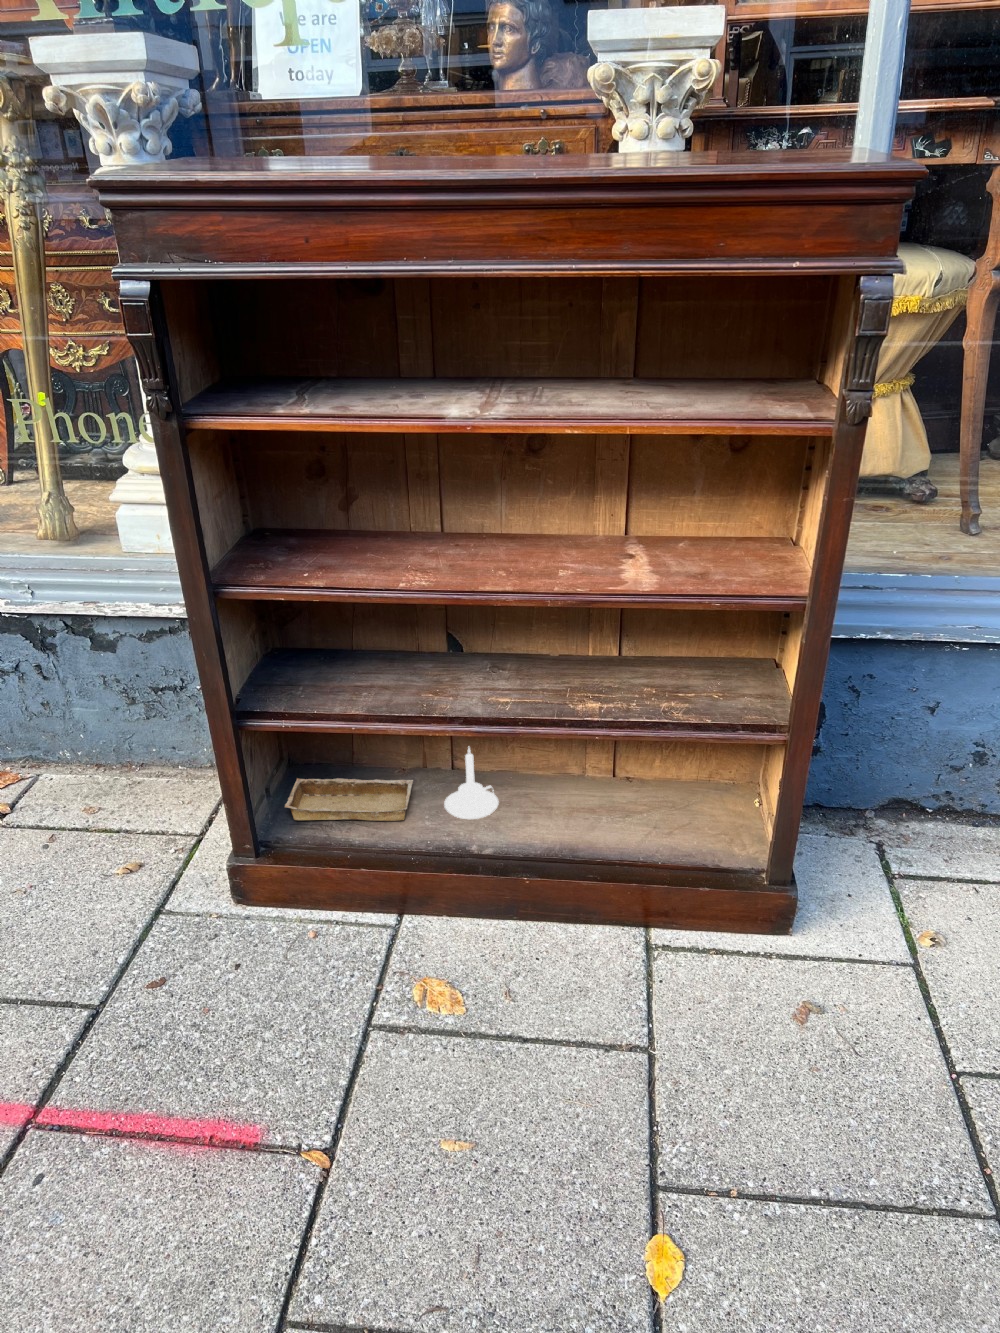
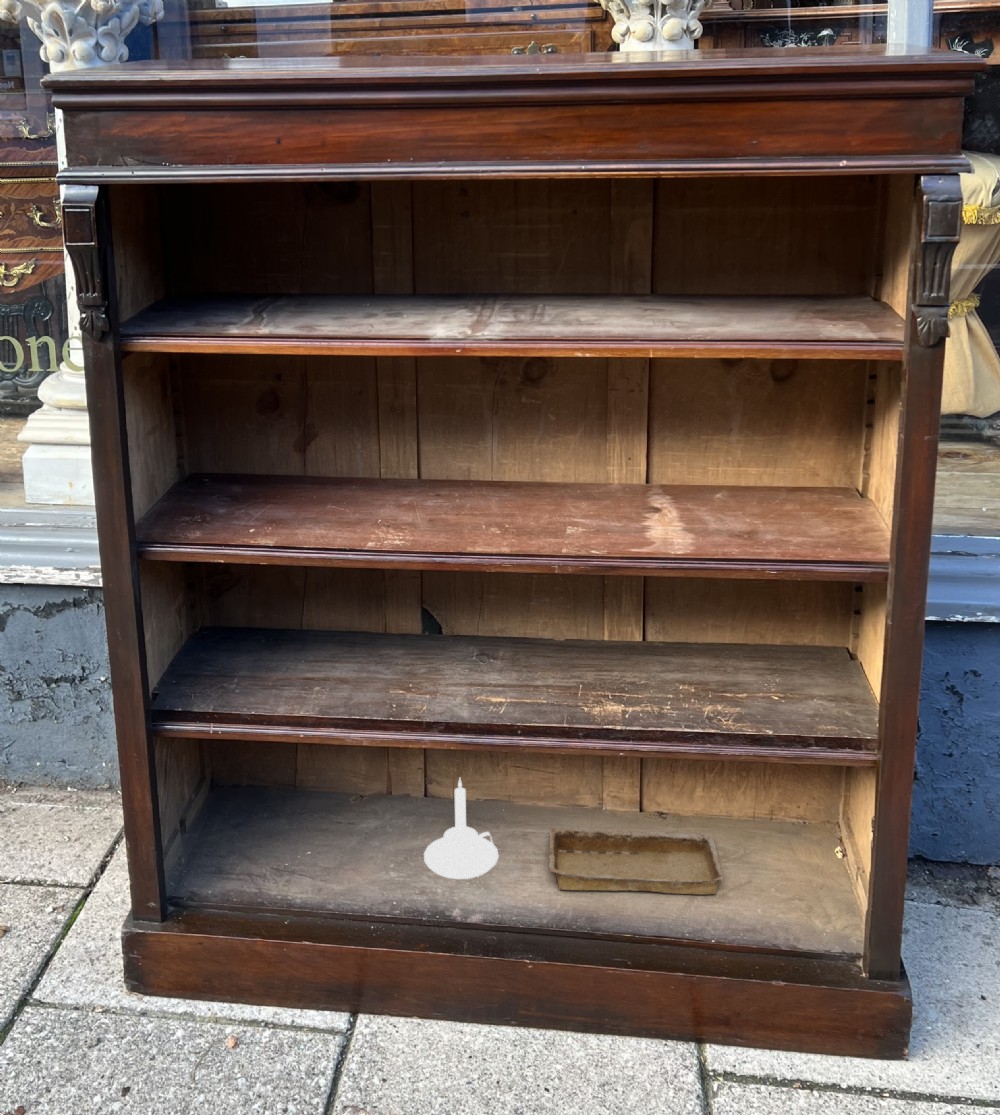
tray: present [285,778,413,821] -> present [548,827,723,895]

